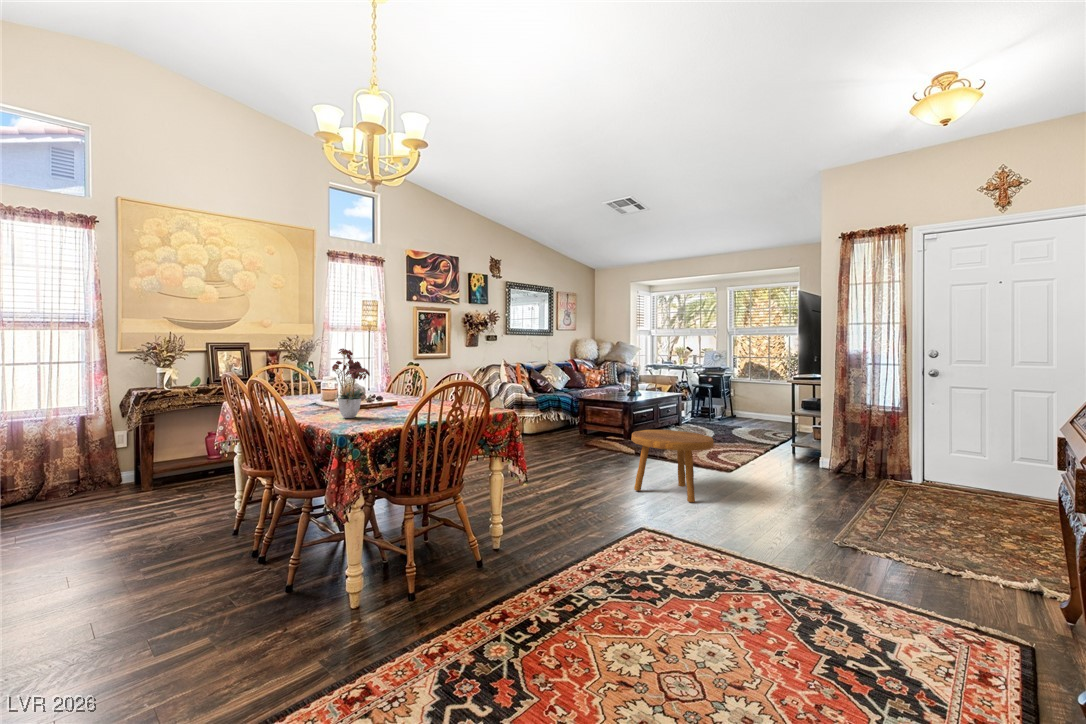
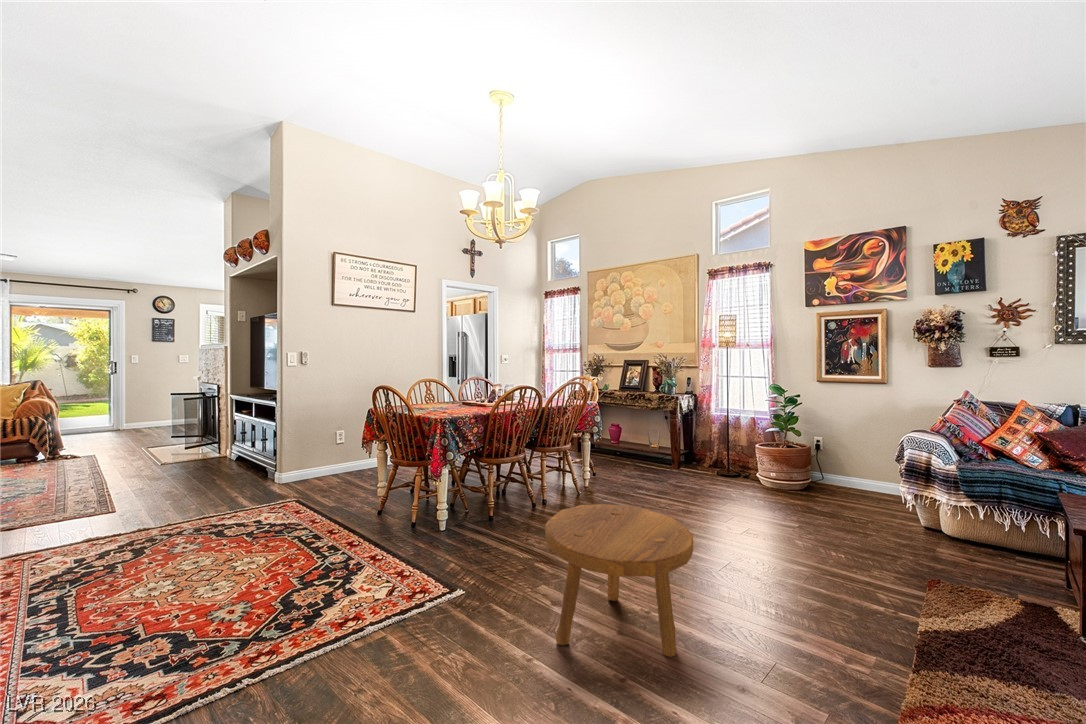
flower arrangement: present [332,349,370,418] -> none [416,362,440,405]

